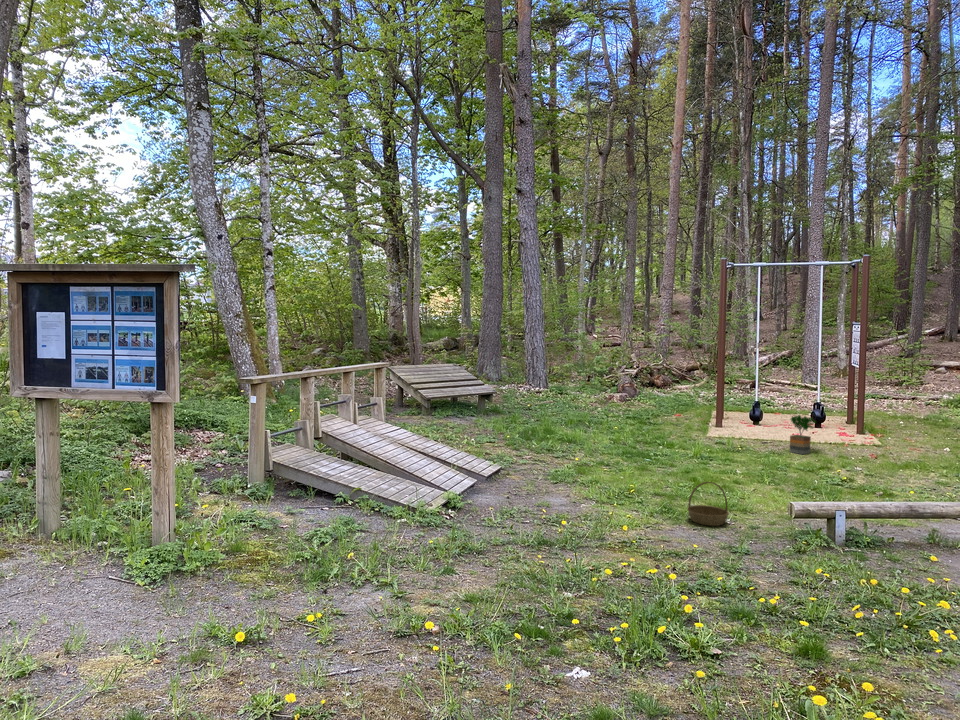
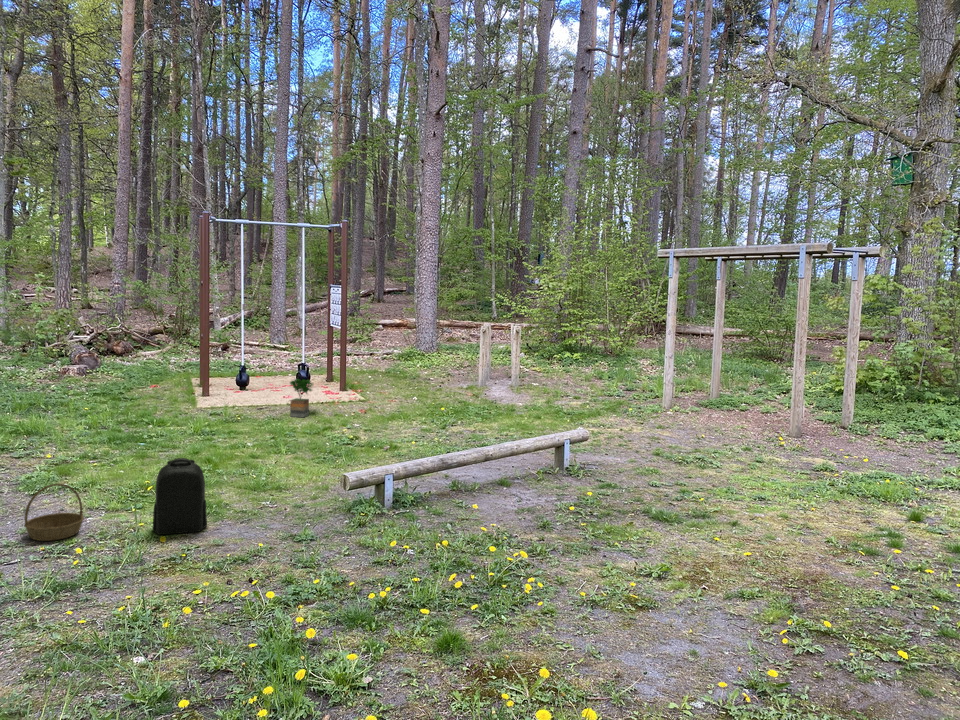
backpack: none [621,465,665,530] -> present [152,458,207,535]
basket: present [688,482,729,526] -> present [24,484,84,541]

